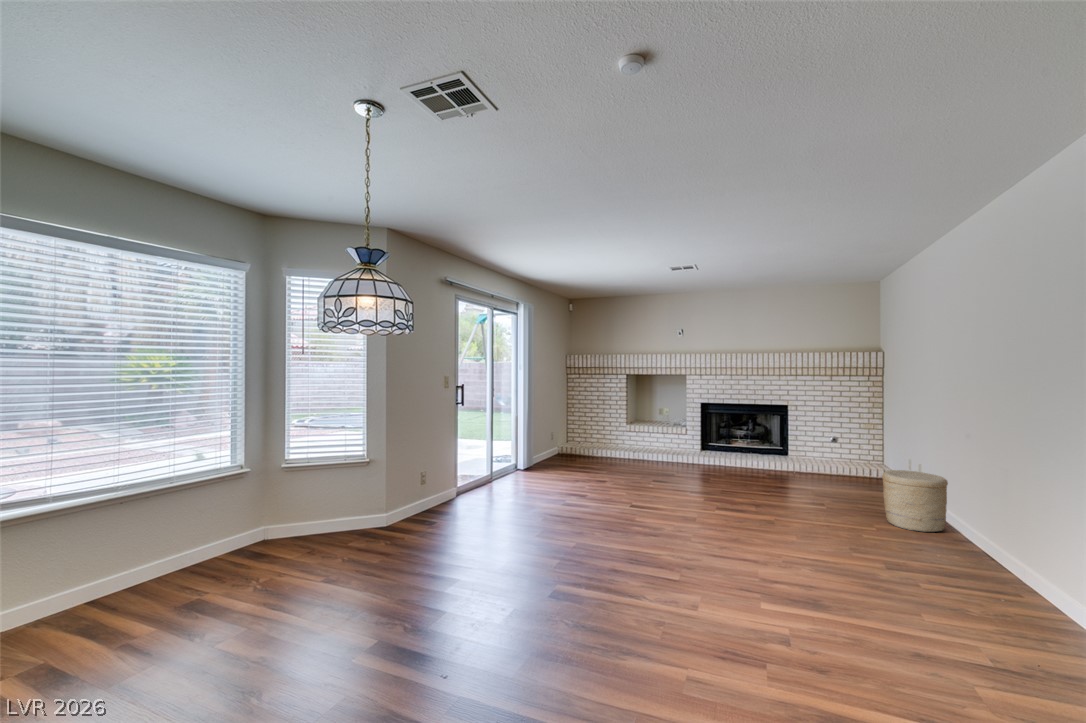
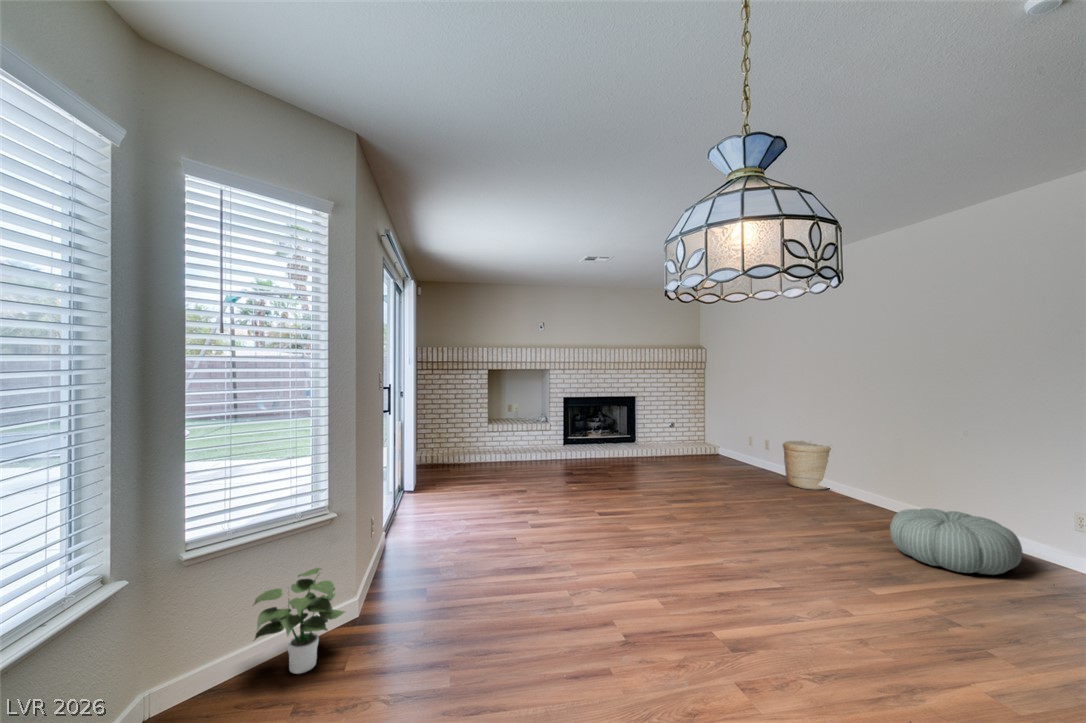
potted plant: none [338,492,383,539] -> present [253,568,346,674]
pouf: none [815,548,943,625] -> present [890,508,1022,575]

